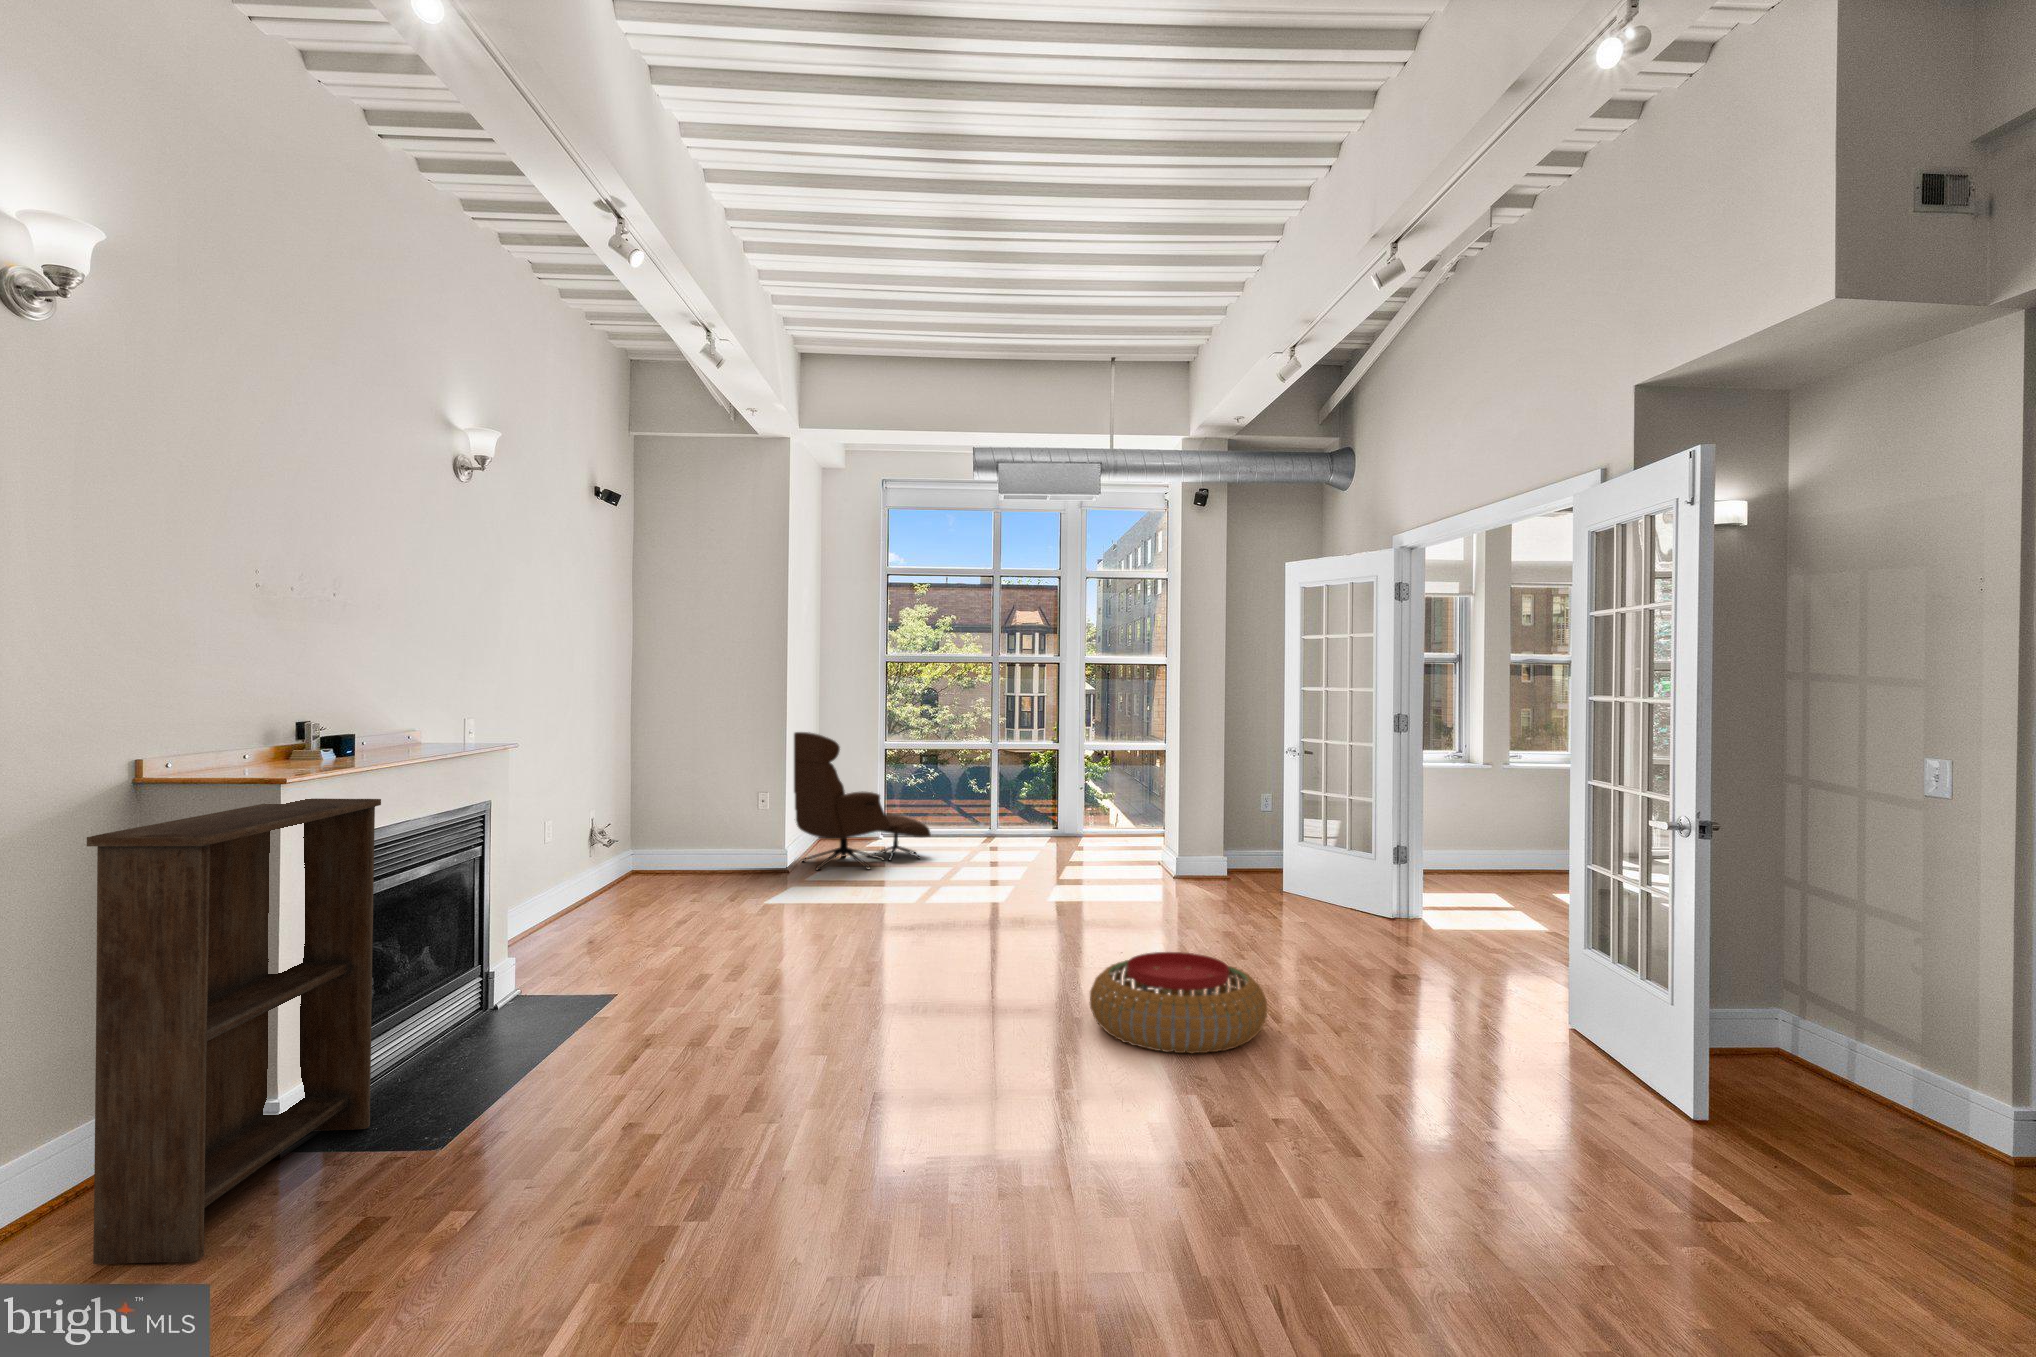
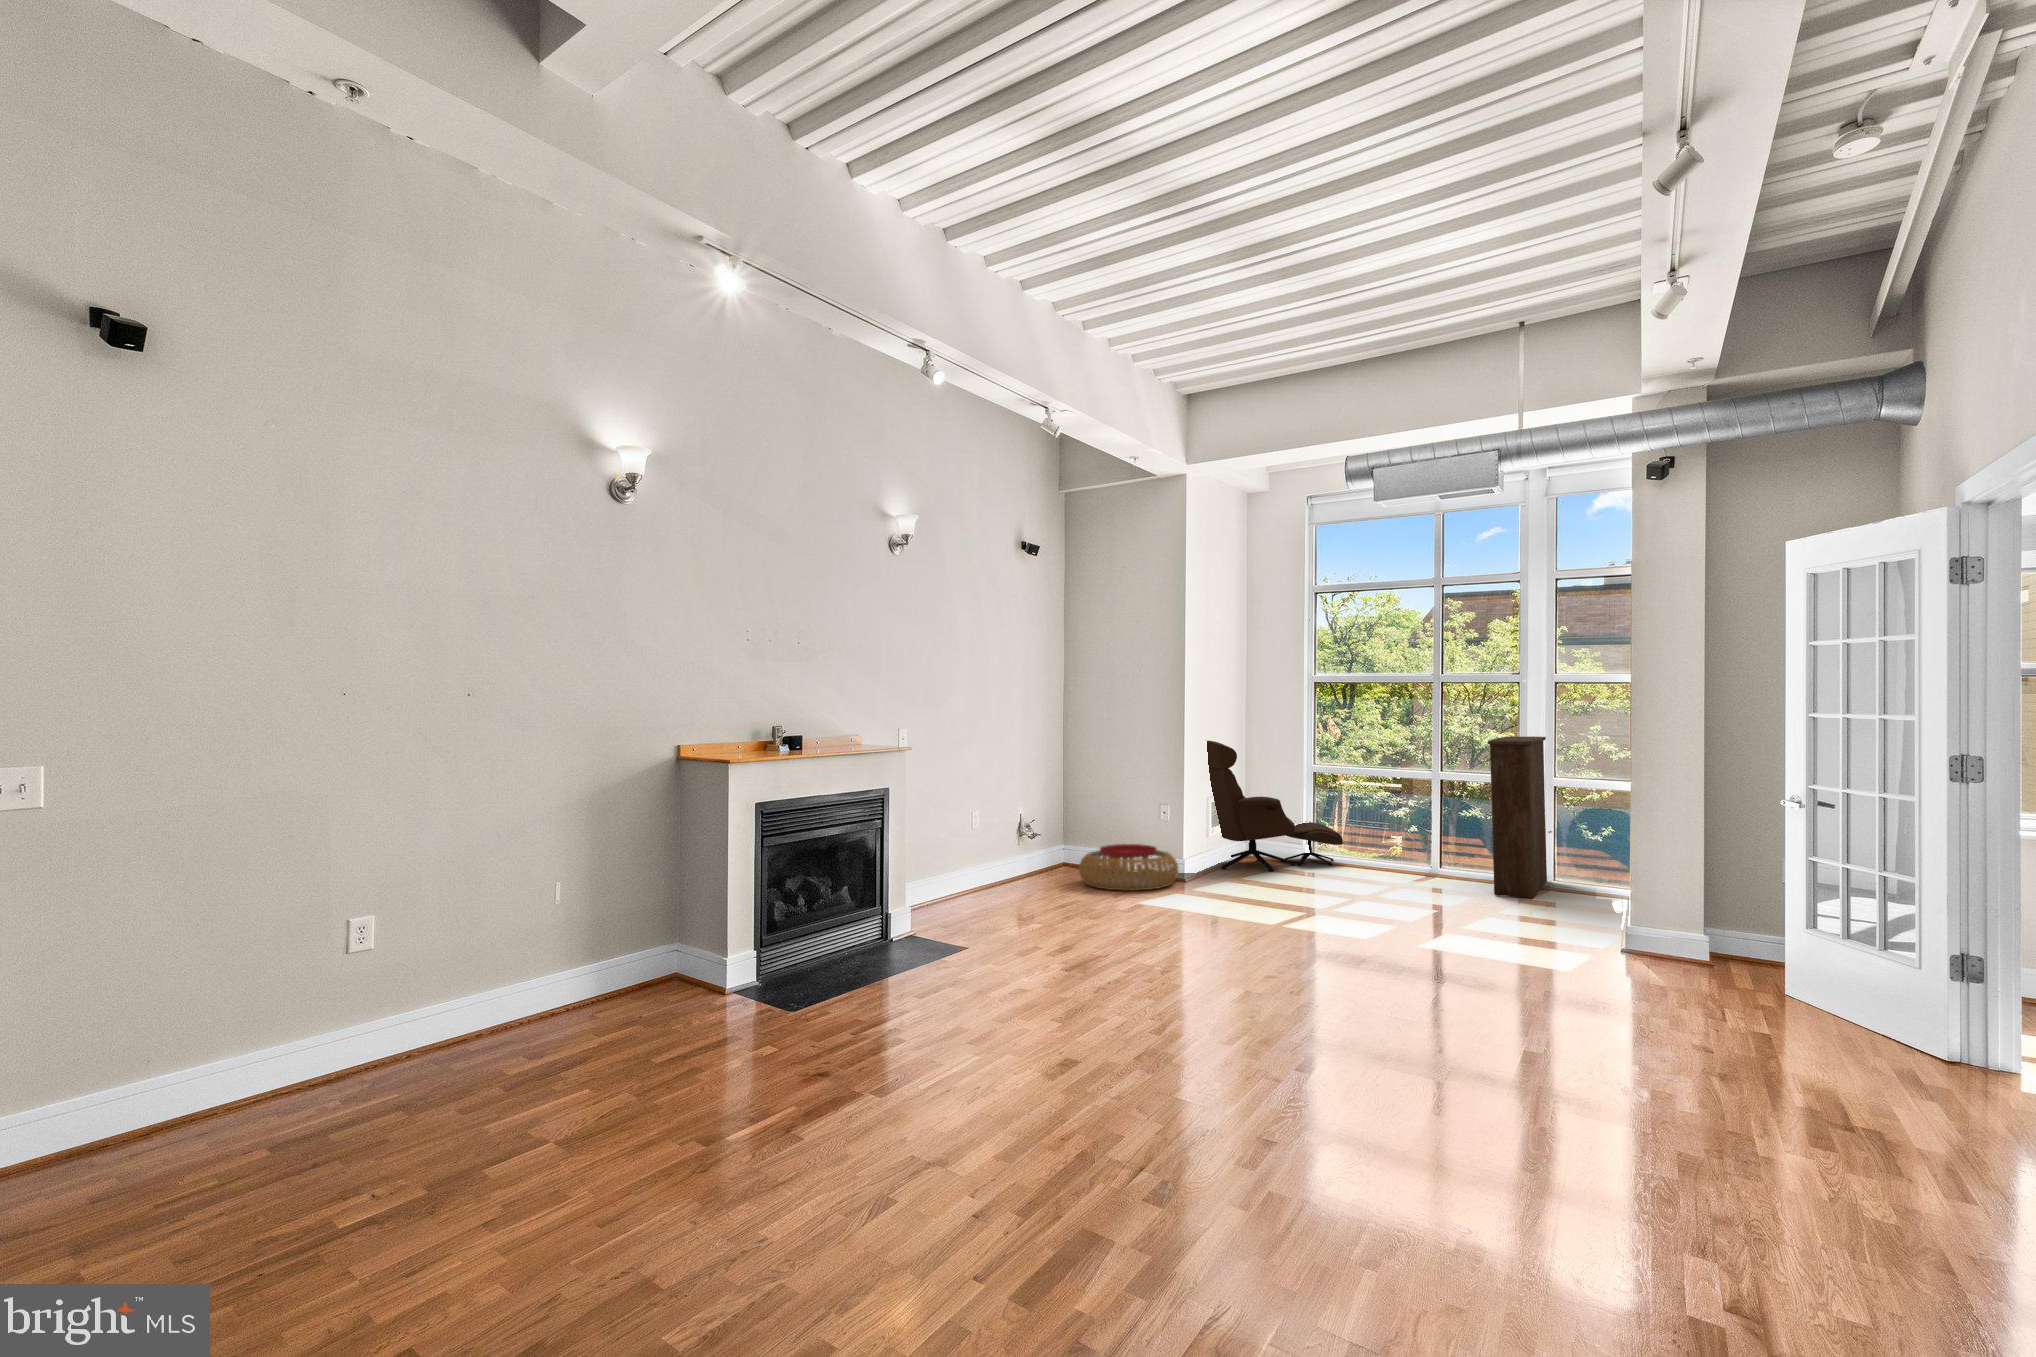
bookshelf: present [87,799,381,1264] -> present [1488,736,1547,898]
pouf: present [1090,952,1267,1053] -> present [1079,844,1179,891]

